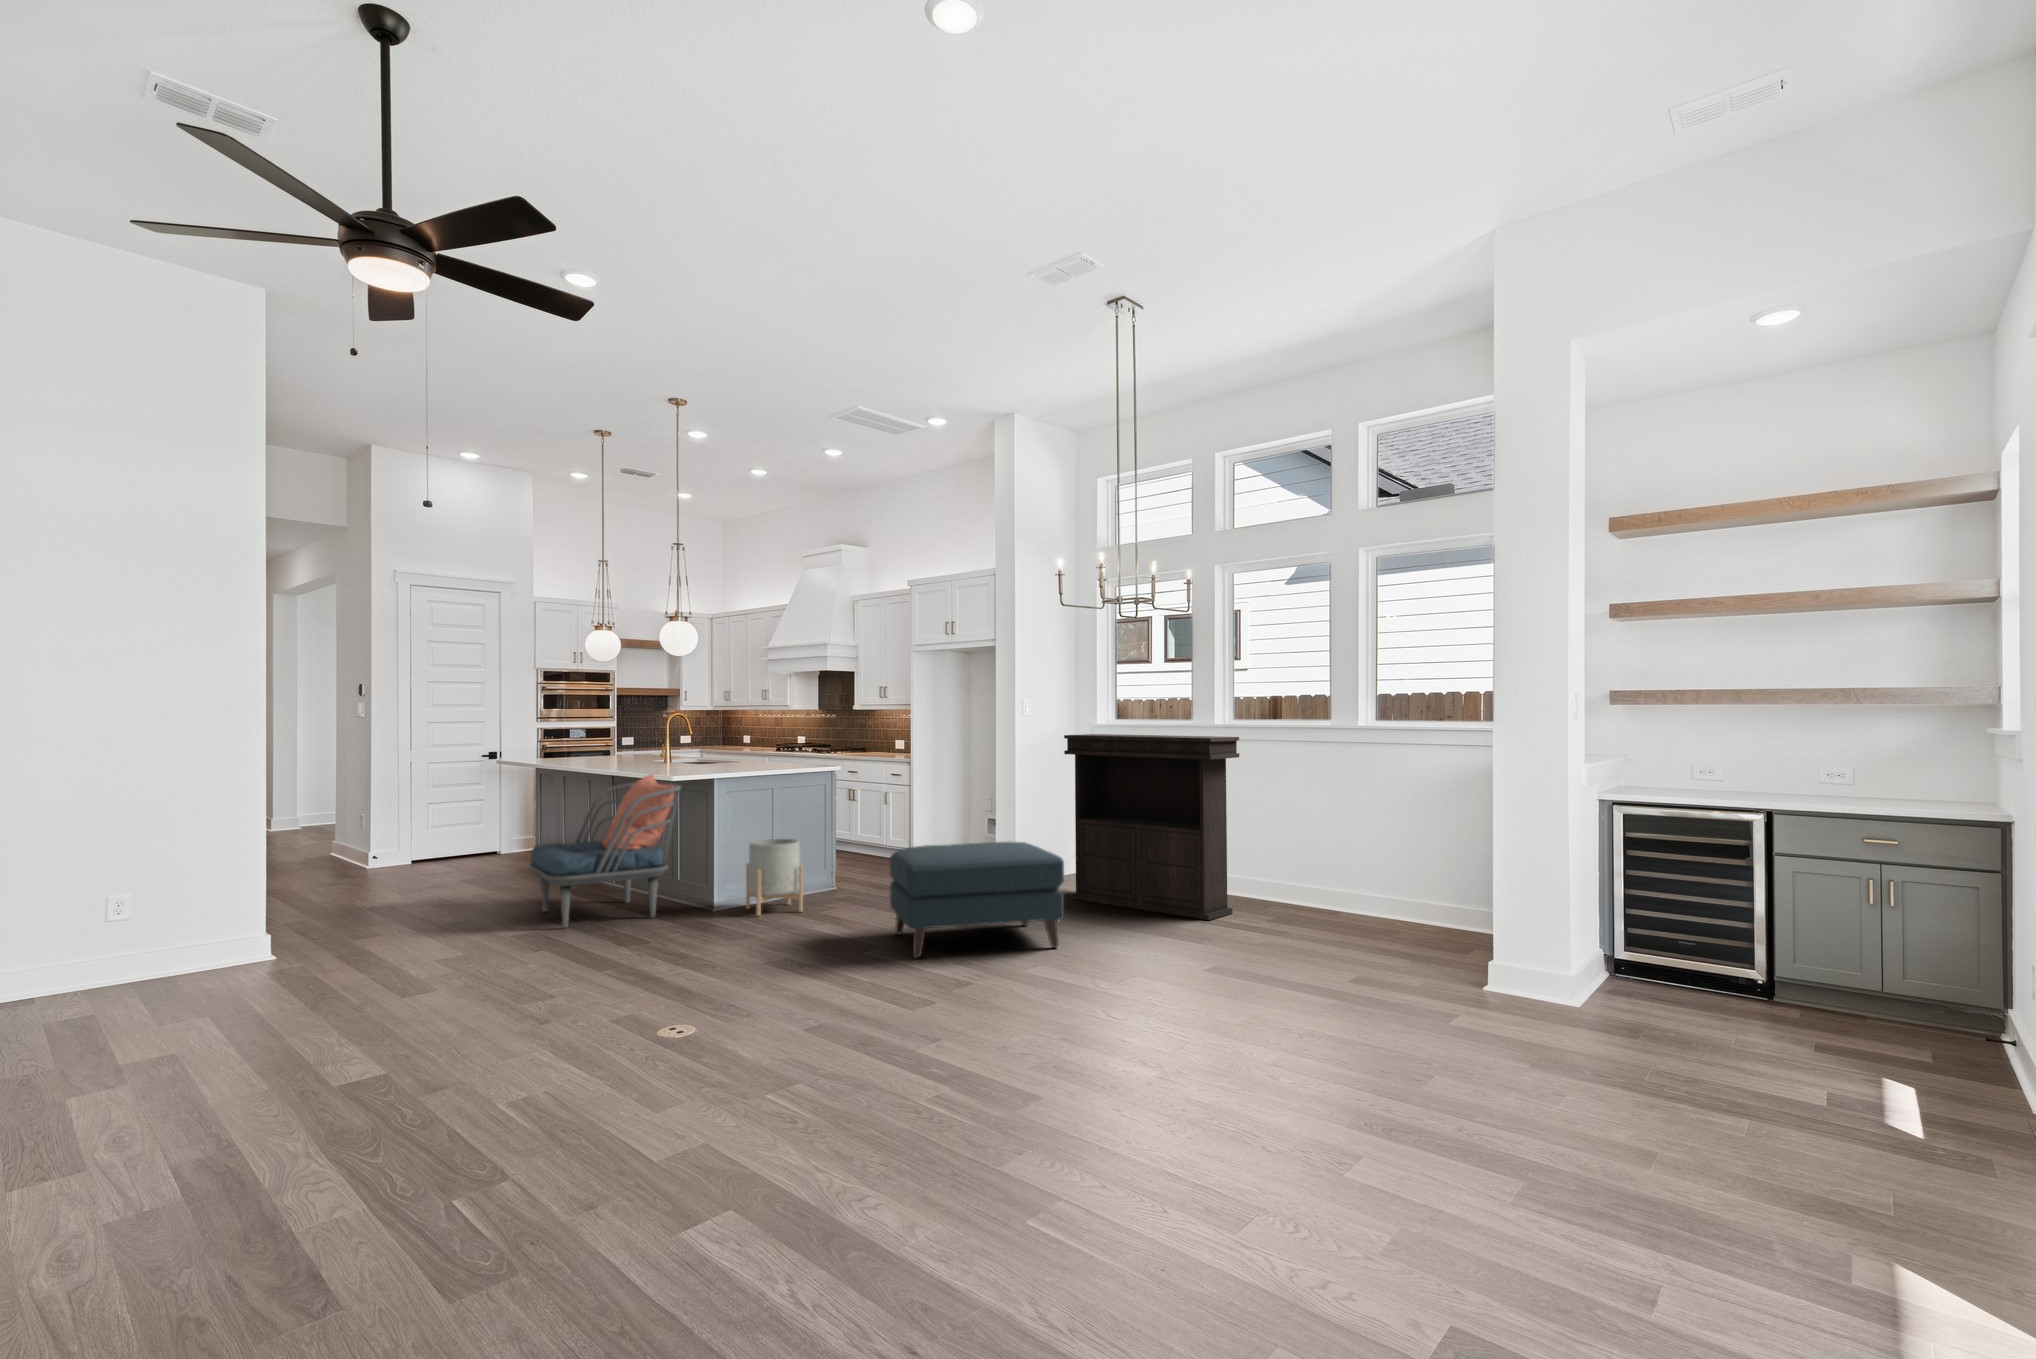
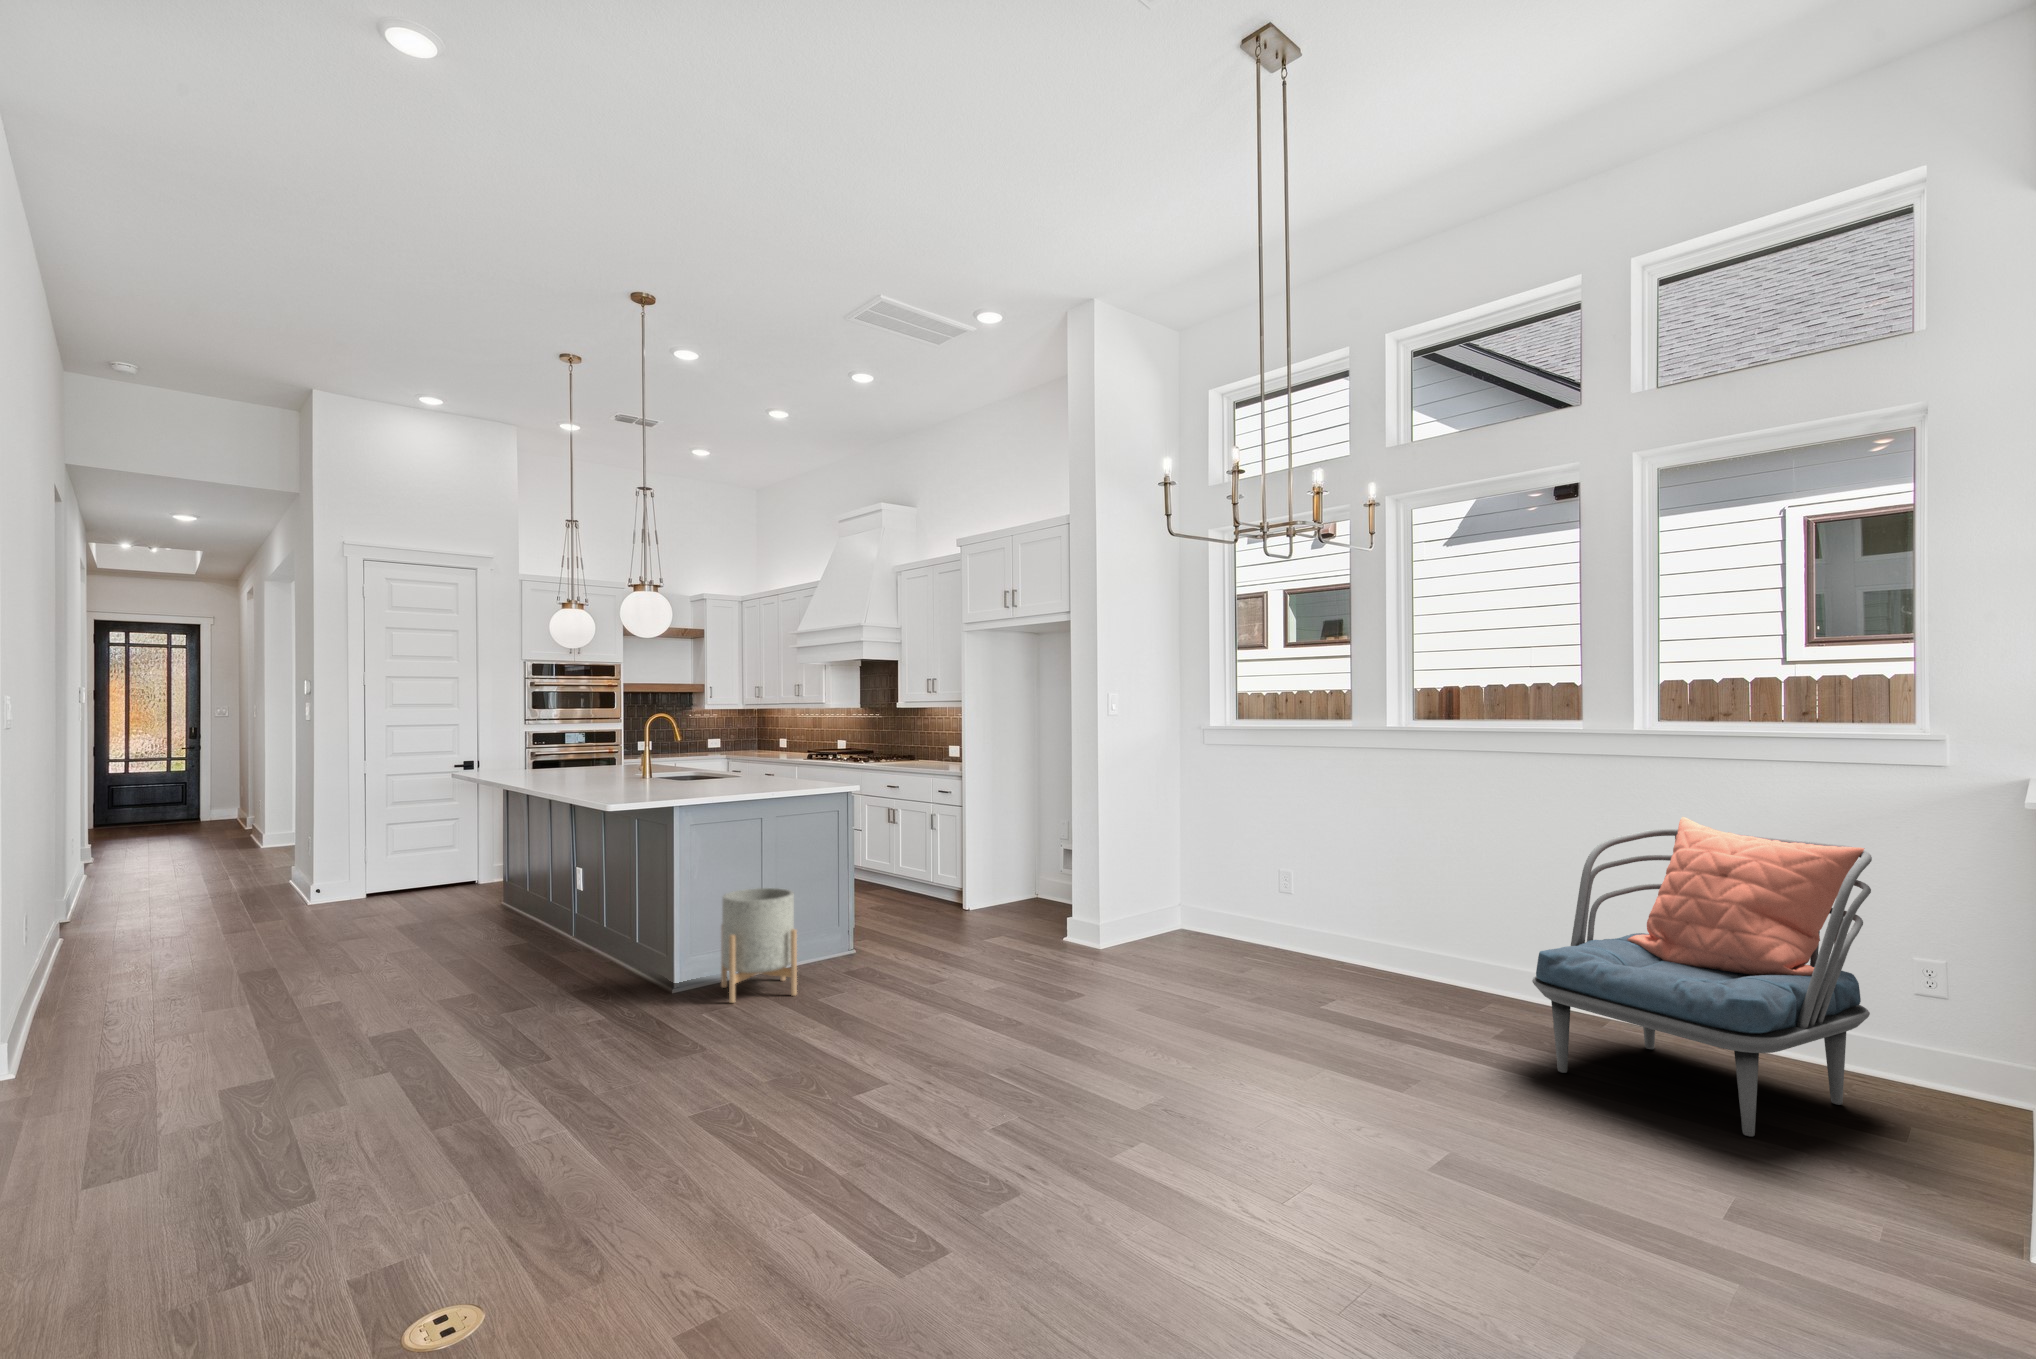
console table: present [1064,734,1239,920] -> none [1168,741,1437,1029]
armchair: present [529,774,681,928] -> present [1532,817,1872,1137]
ottoman: present [890,842,1064,958] -> none [906,907,1174,1107]

